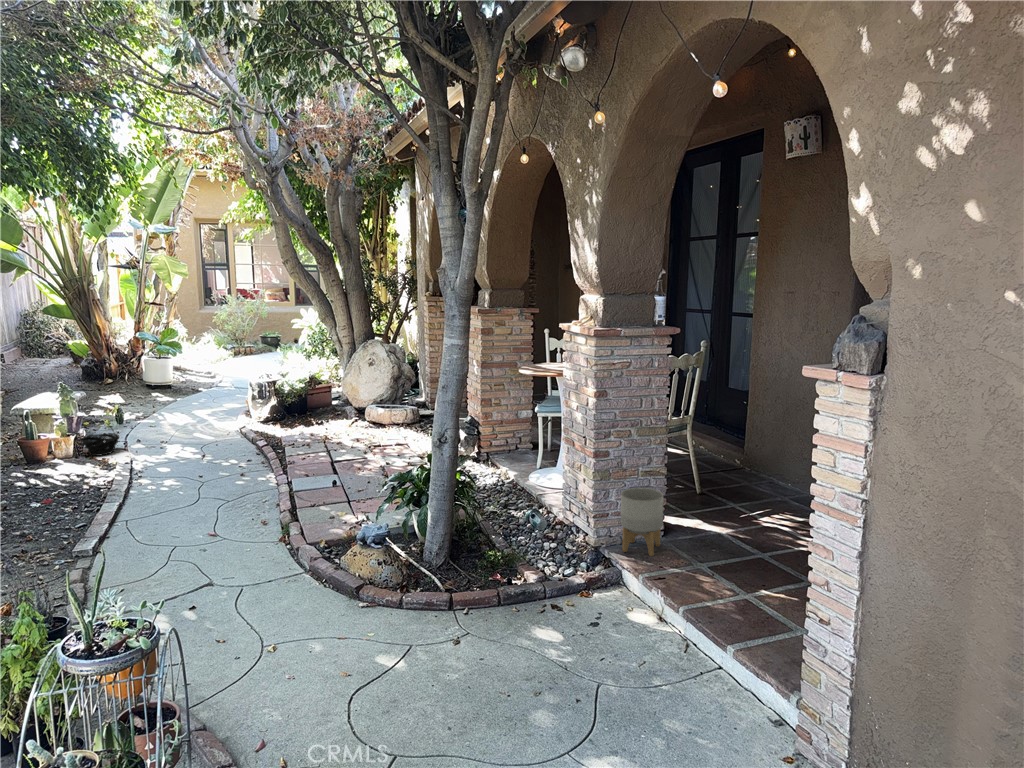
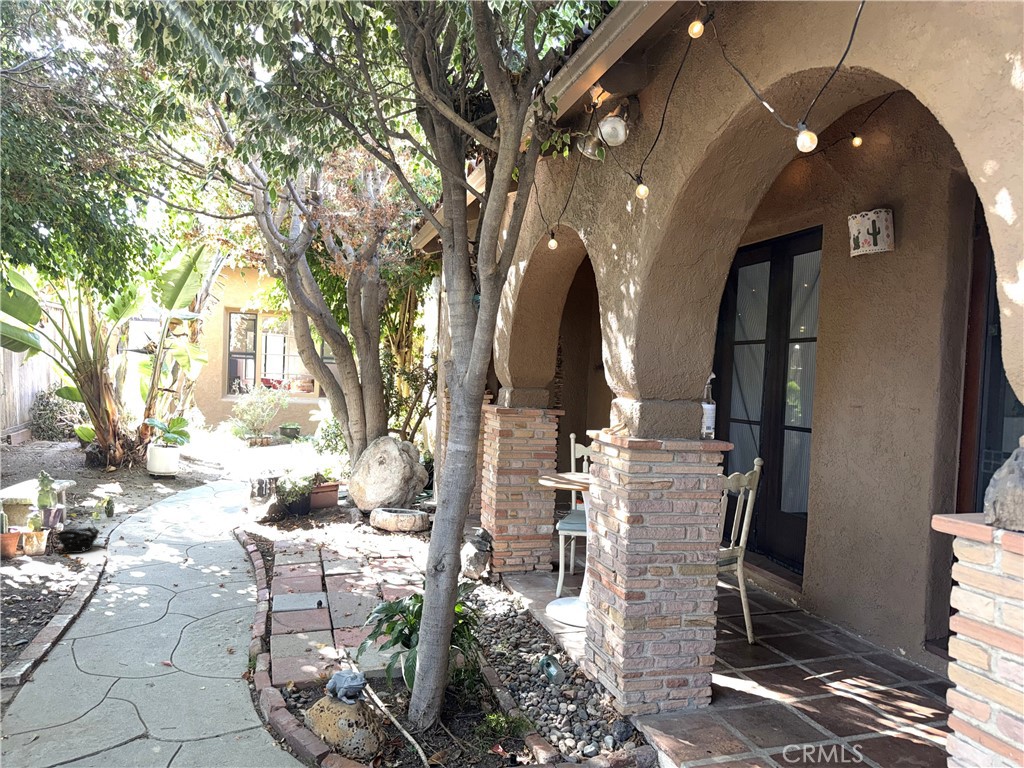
planter: present [621,488,663,556] -> none [659,642,714,739]

